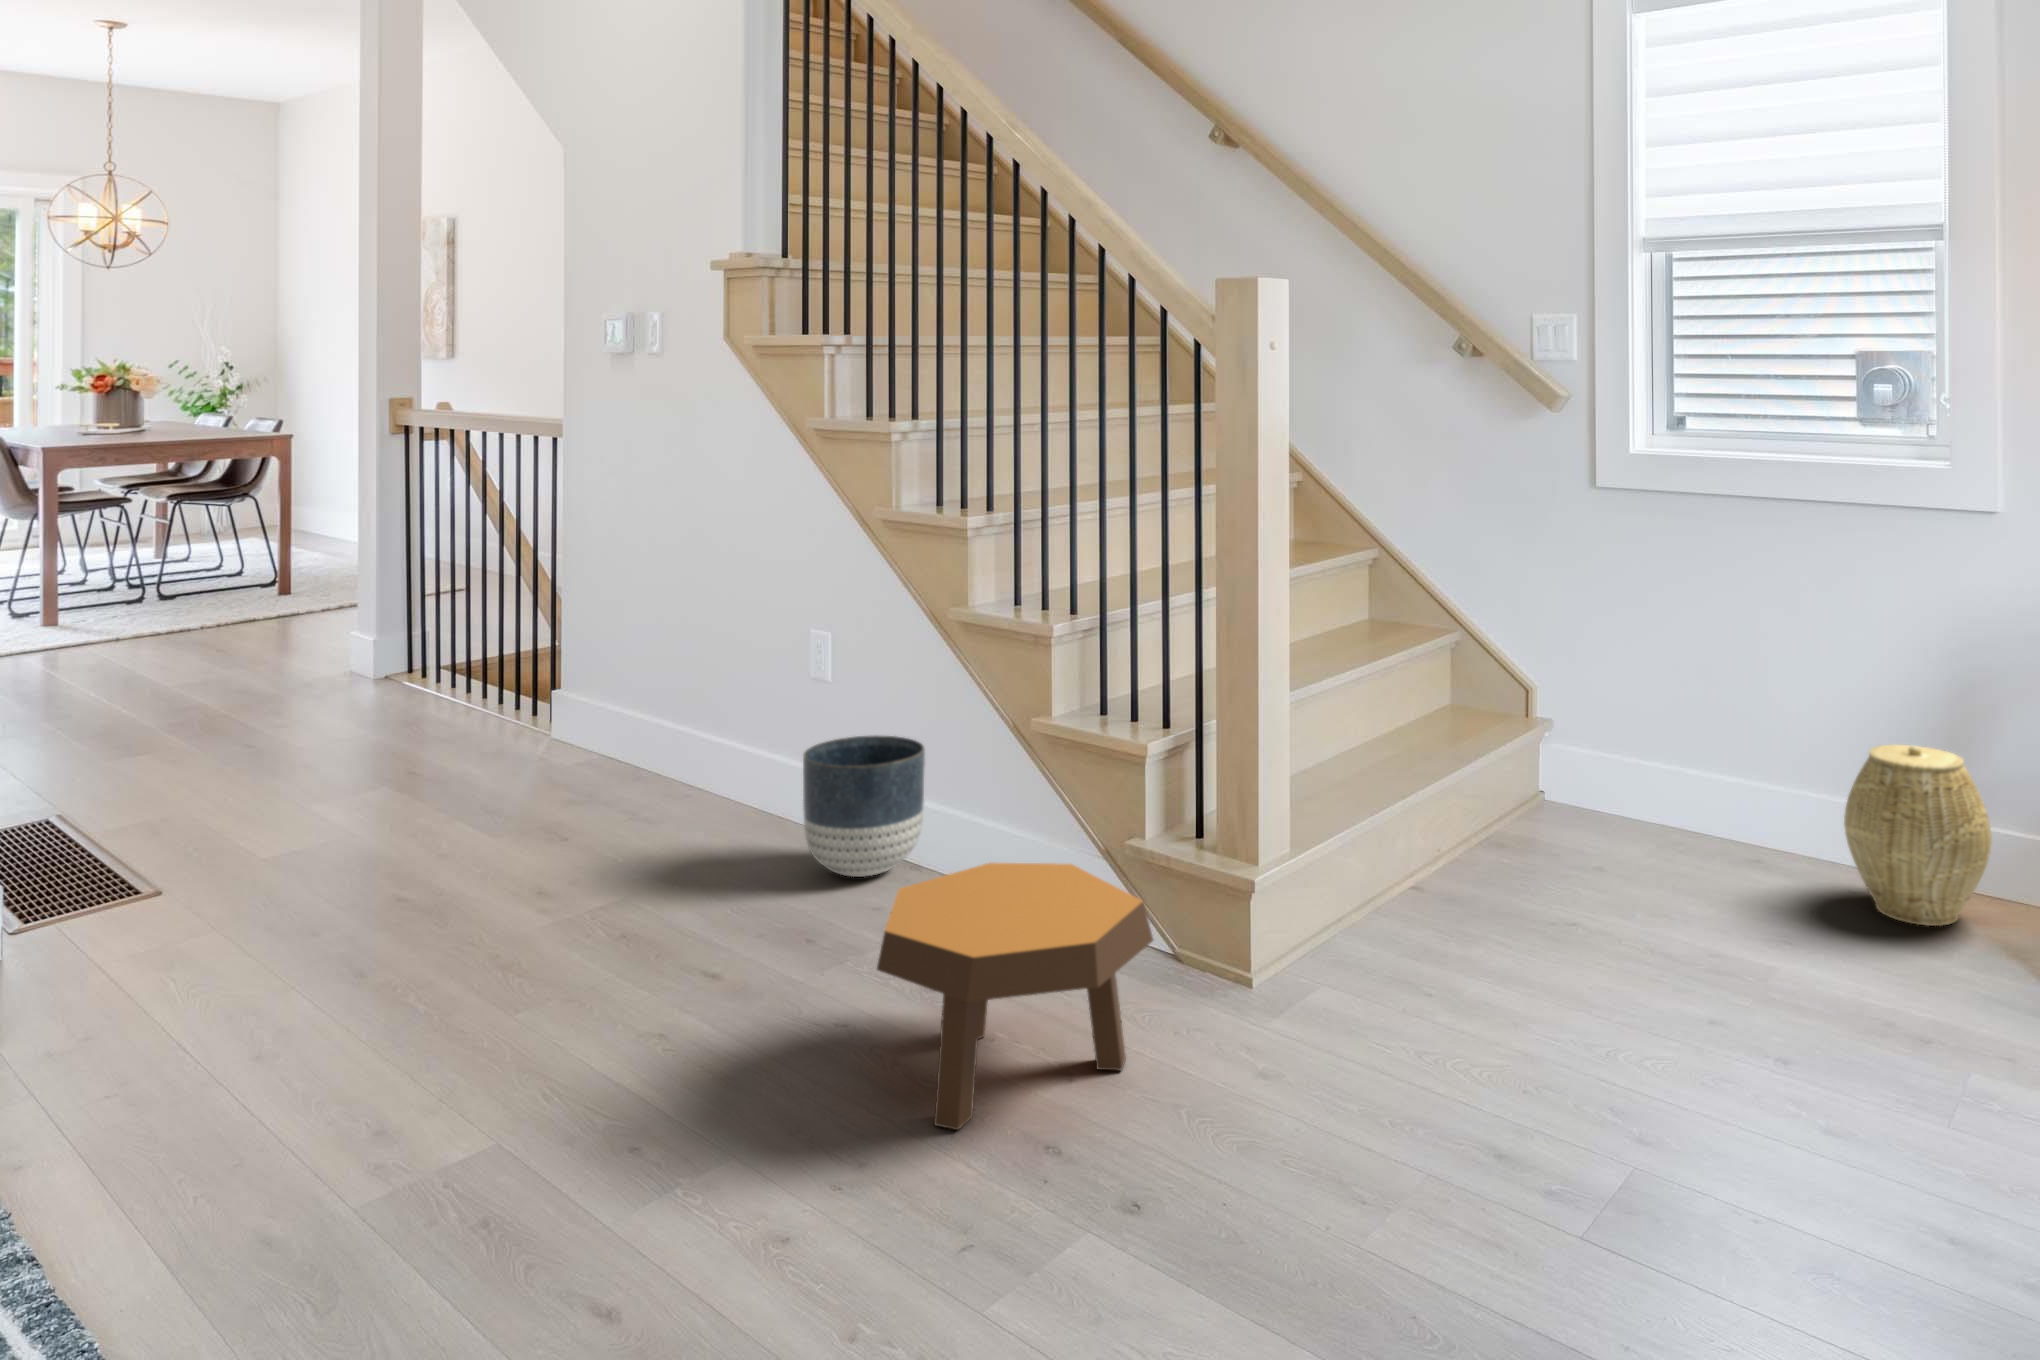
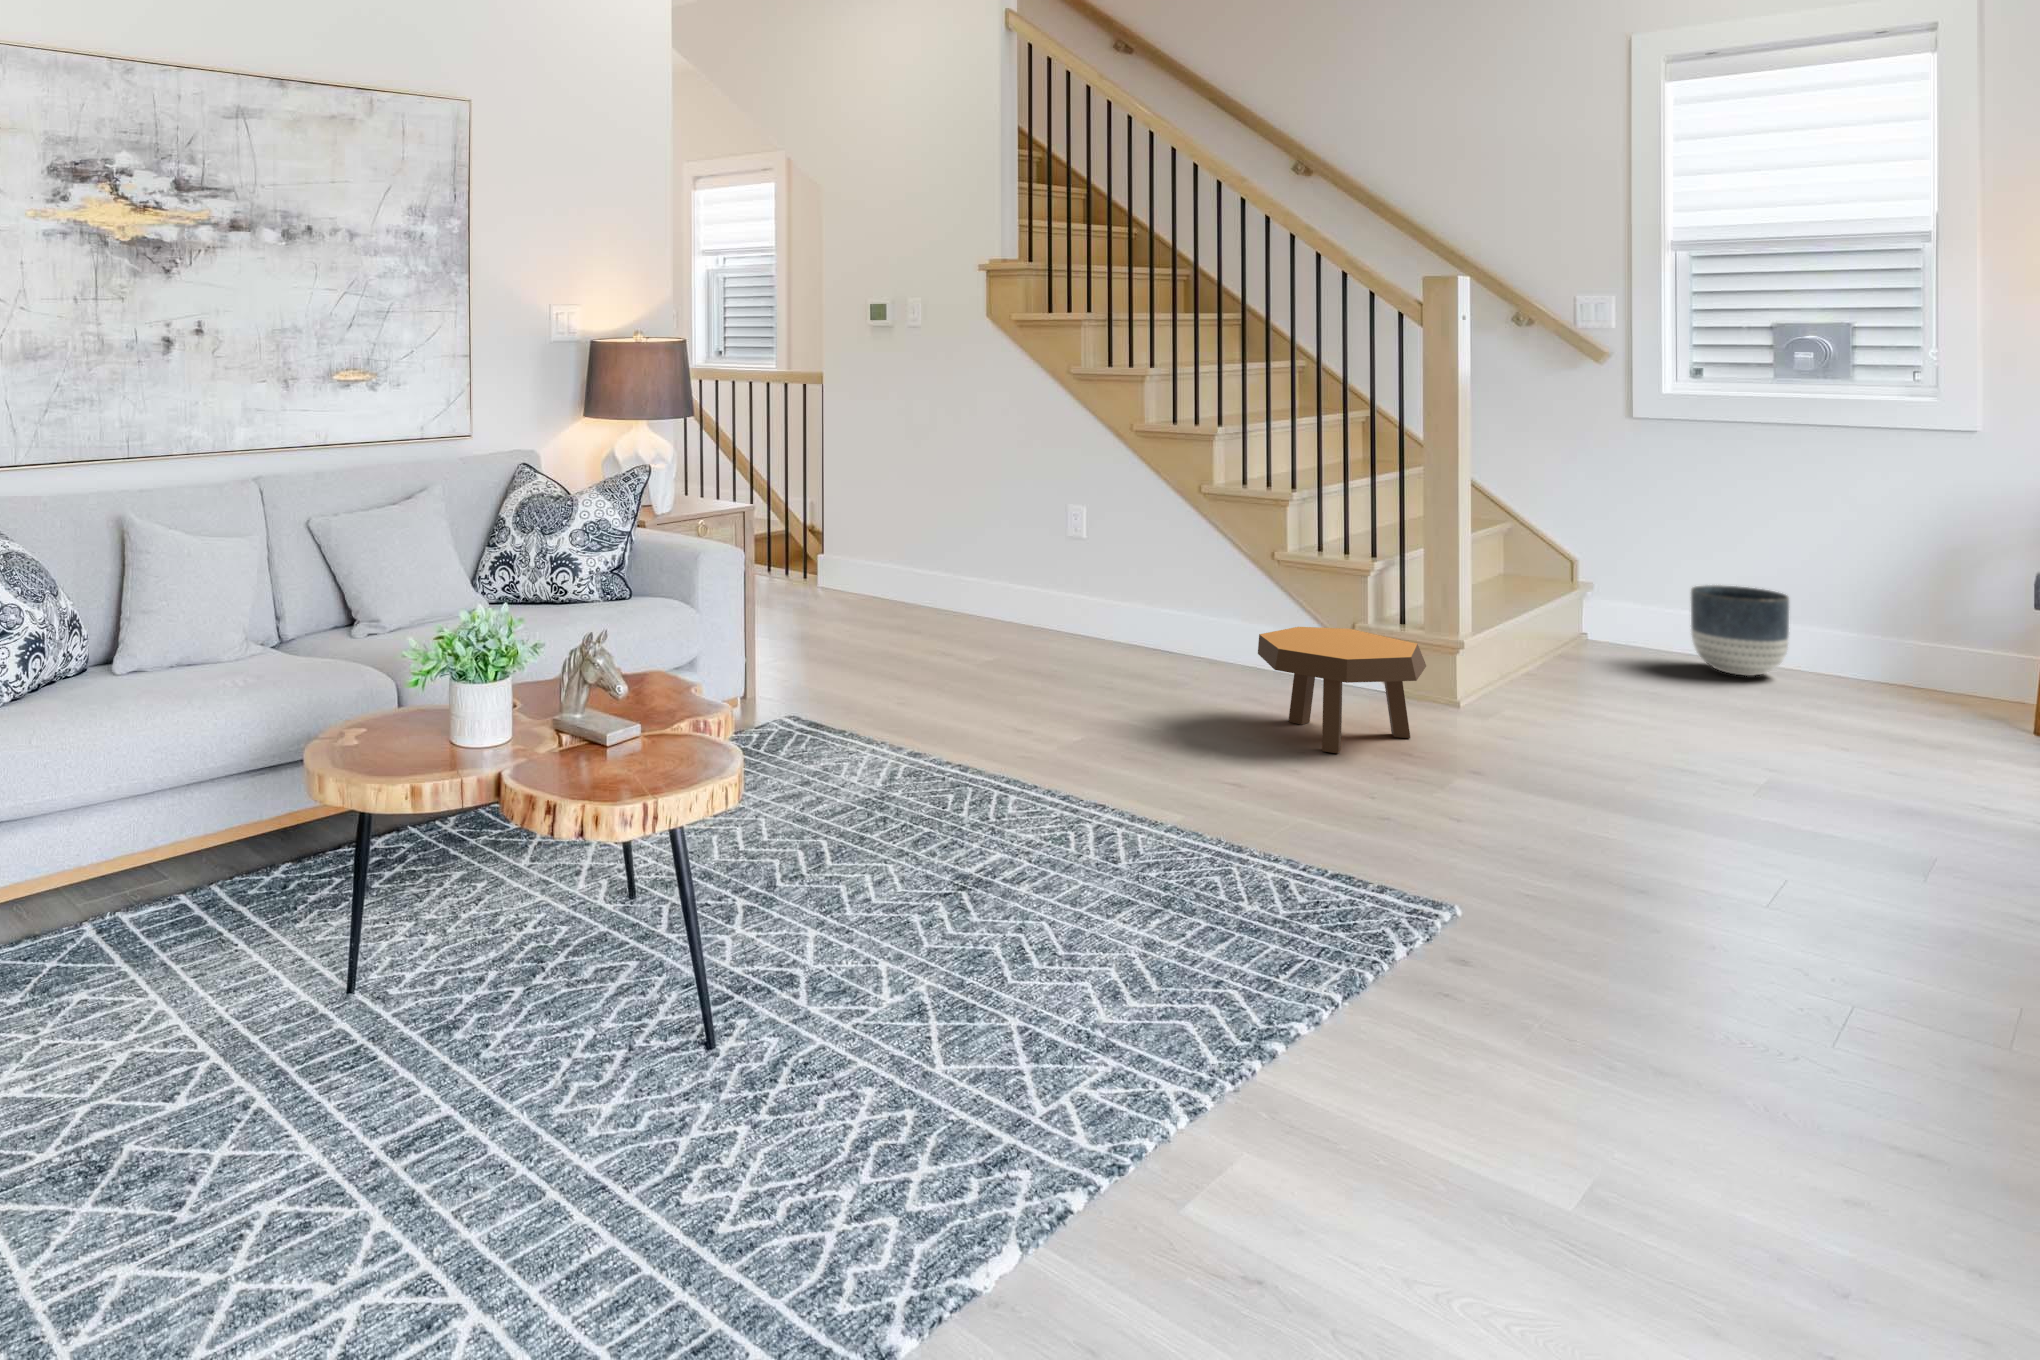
planter: present [803,735,925,877] -> present [1691,585,1789,676]
woven basket: present [1844,744,1992,926] -> none [1852,587,1971,706]

